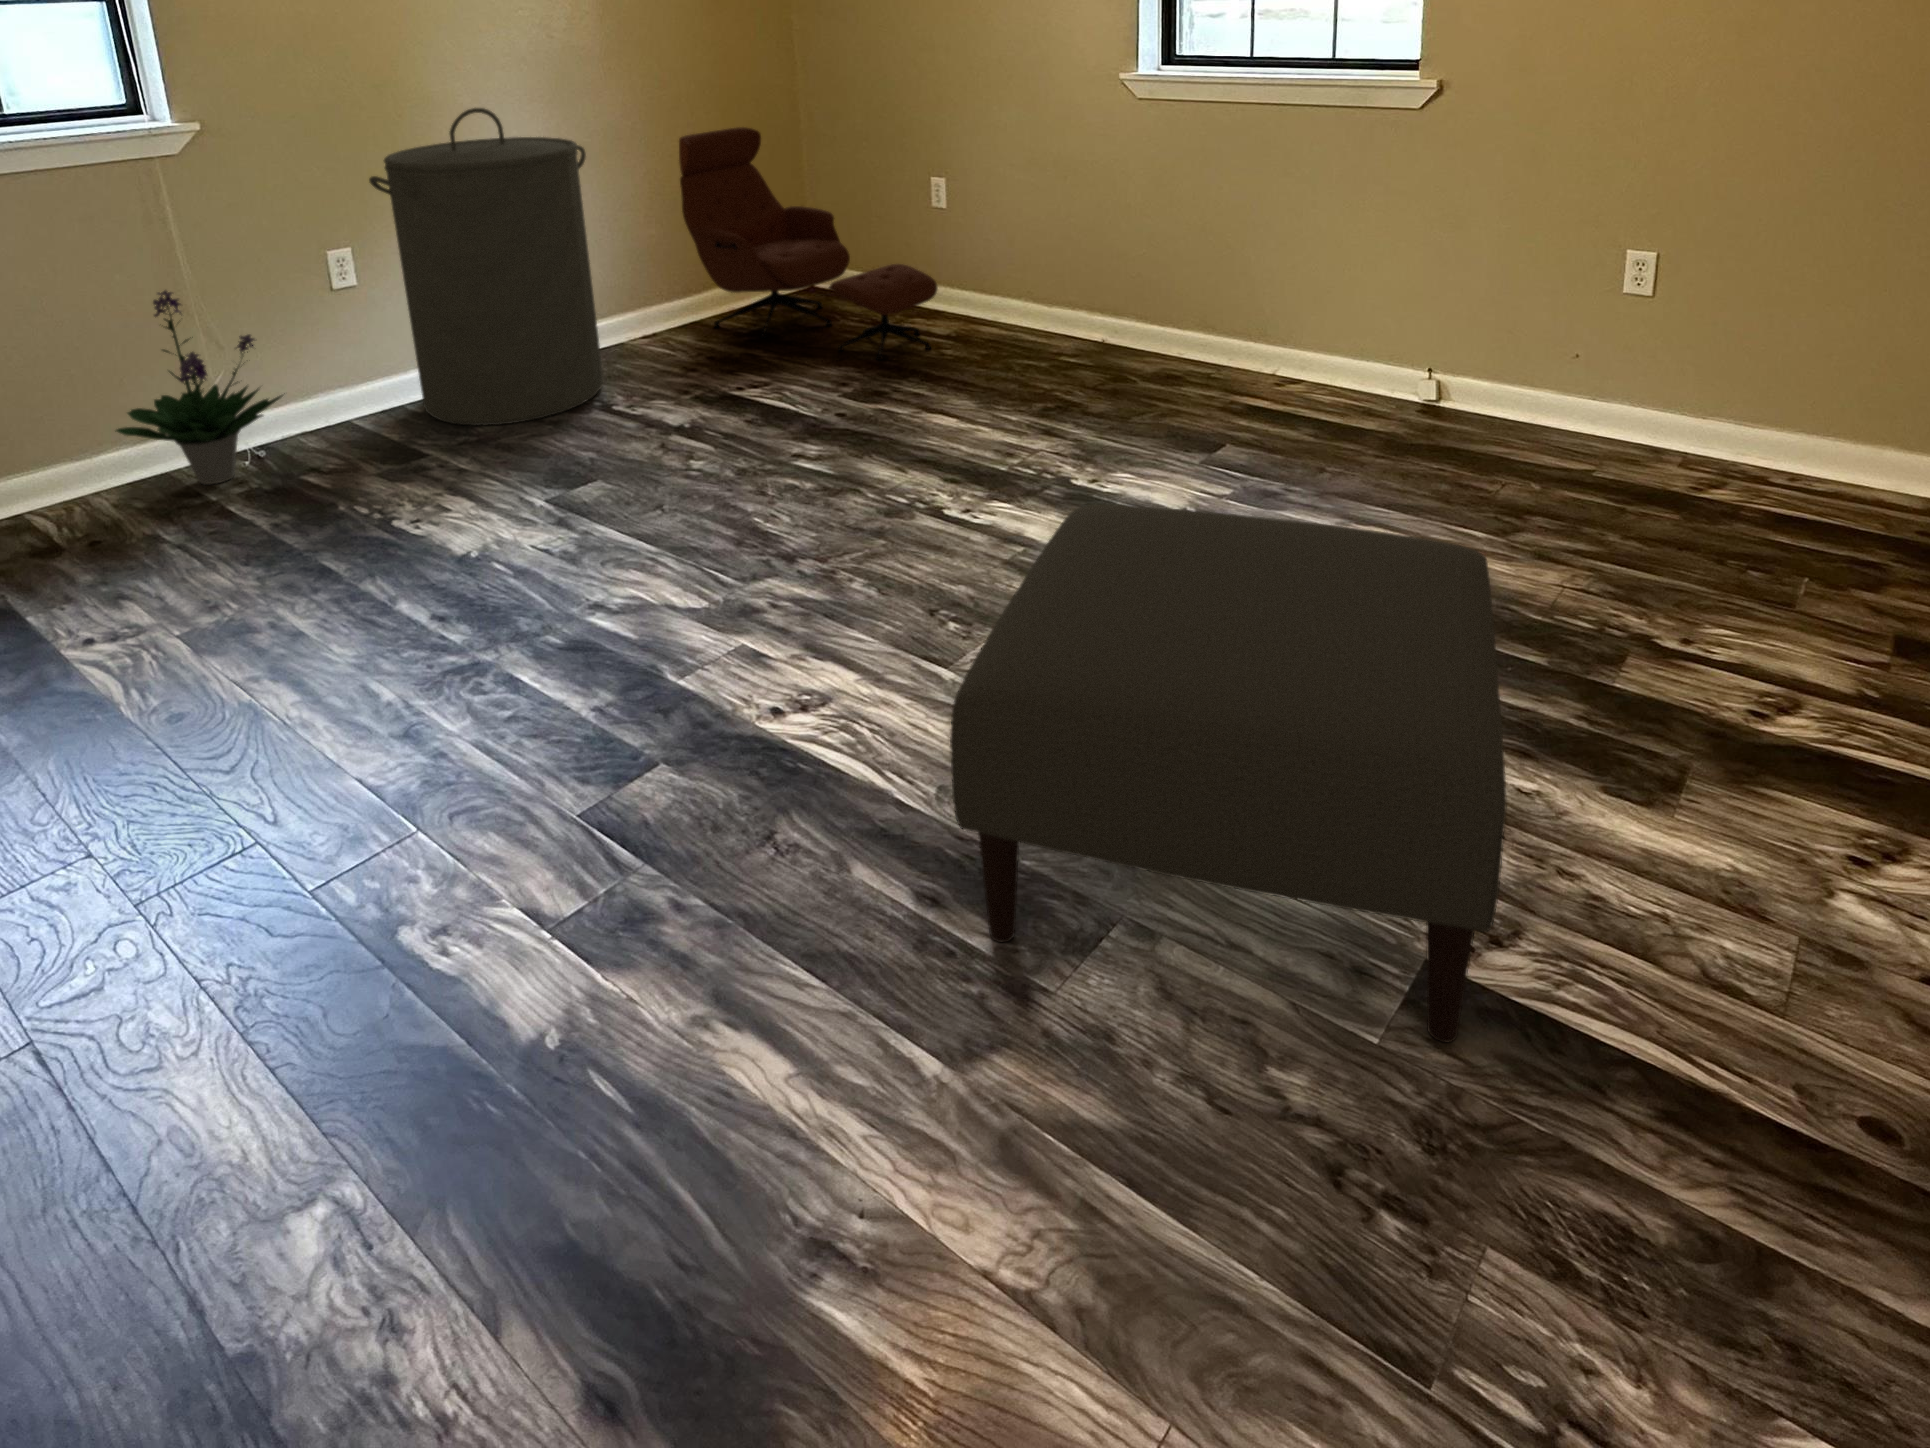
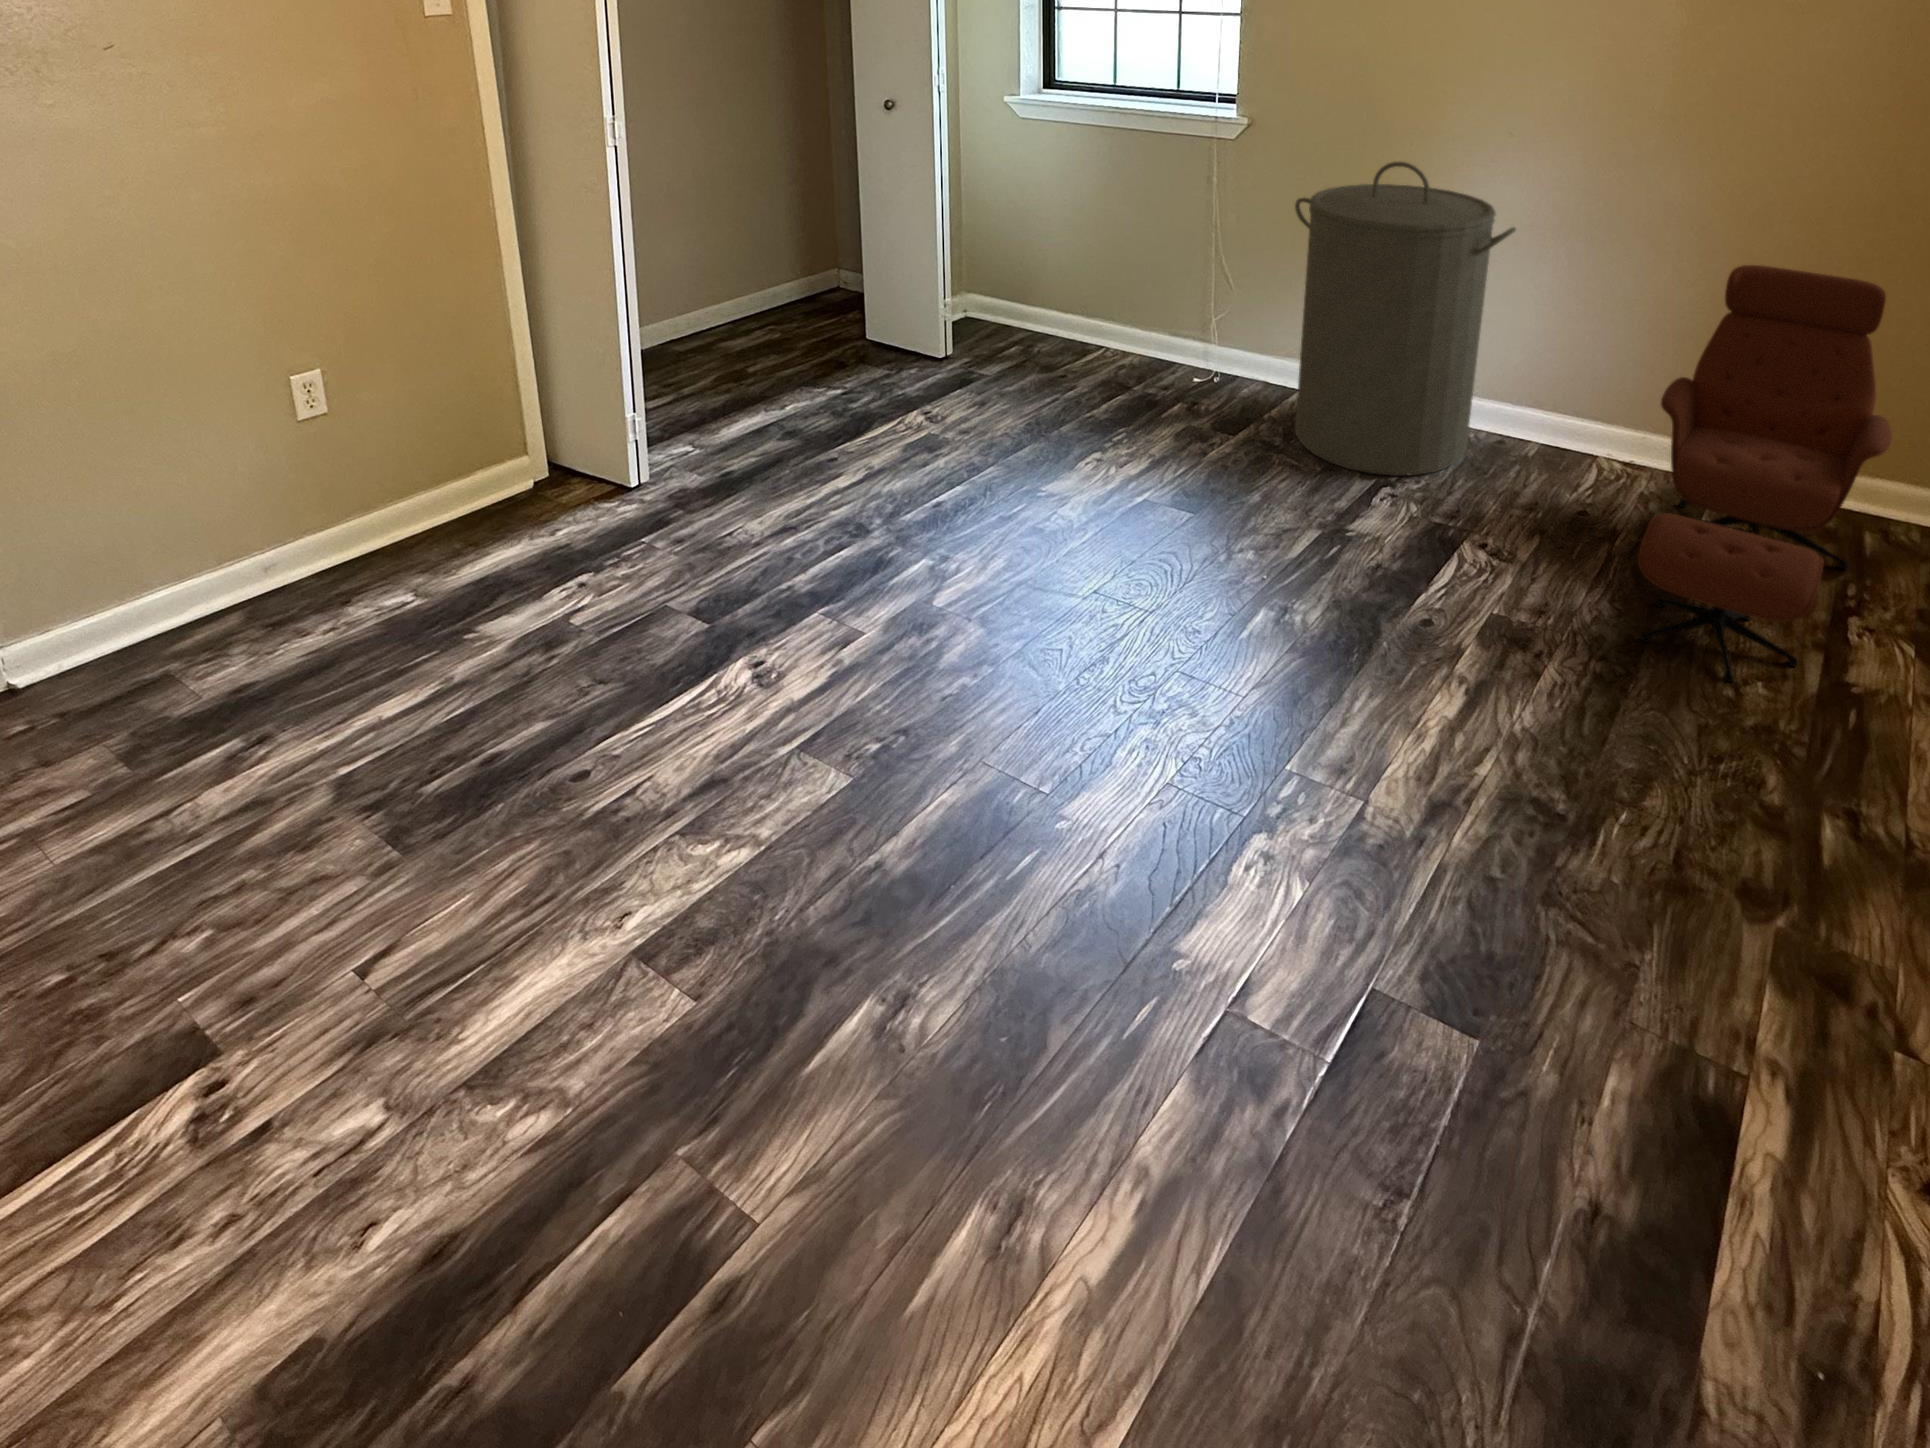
potted plant: present [115,290,283,485] -> none [1117,234,1221,380]
ottoman: present [950,505,1507,1042] -> none [40,606,705,1155]

